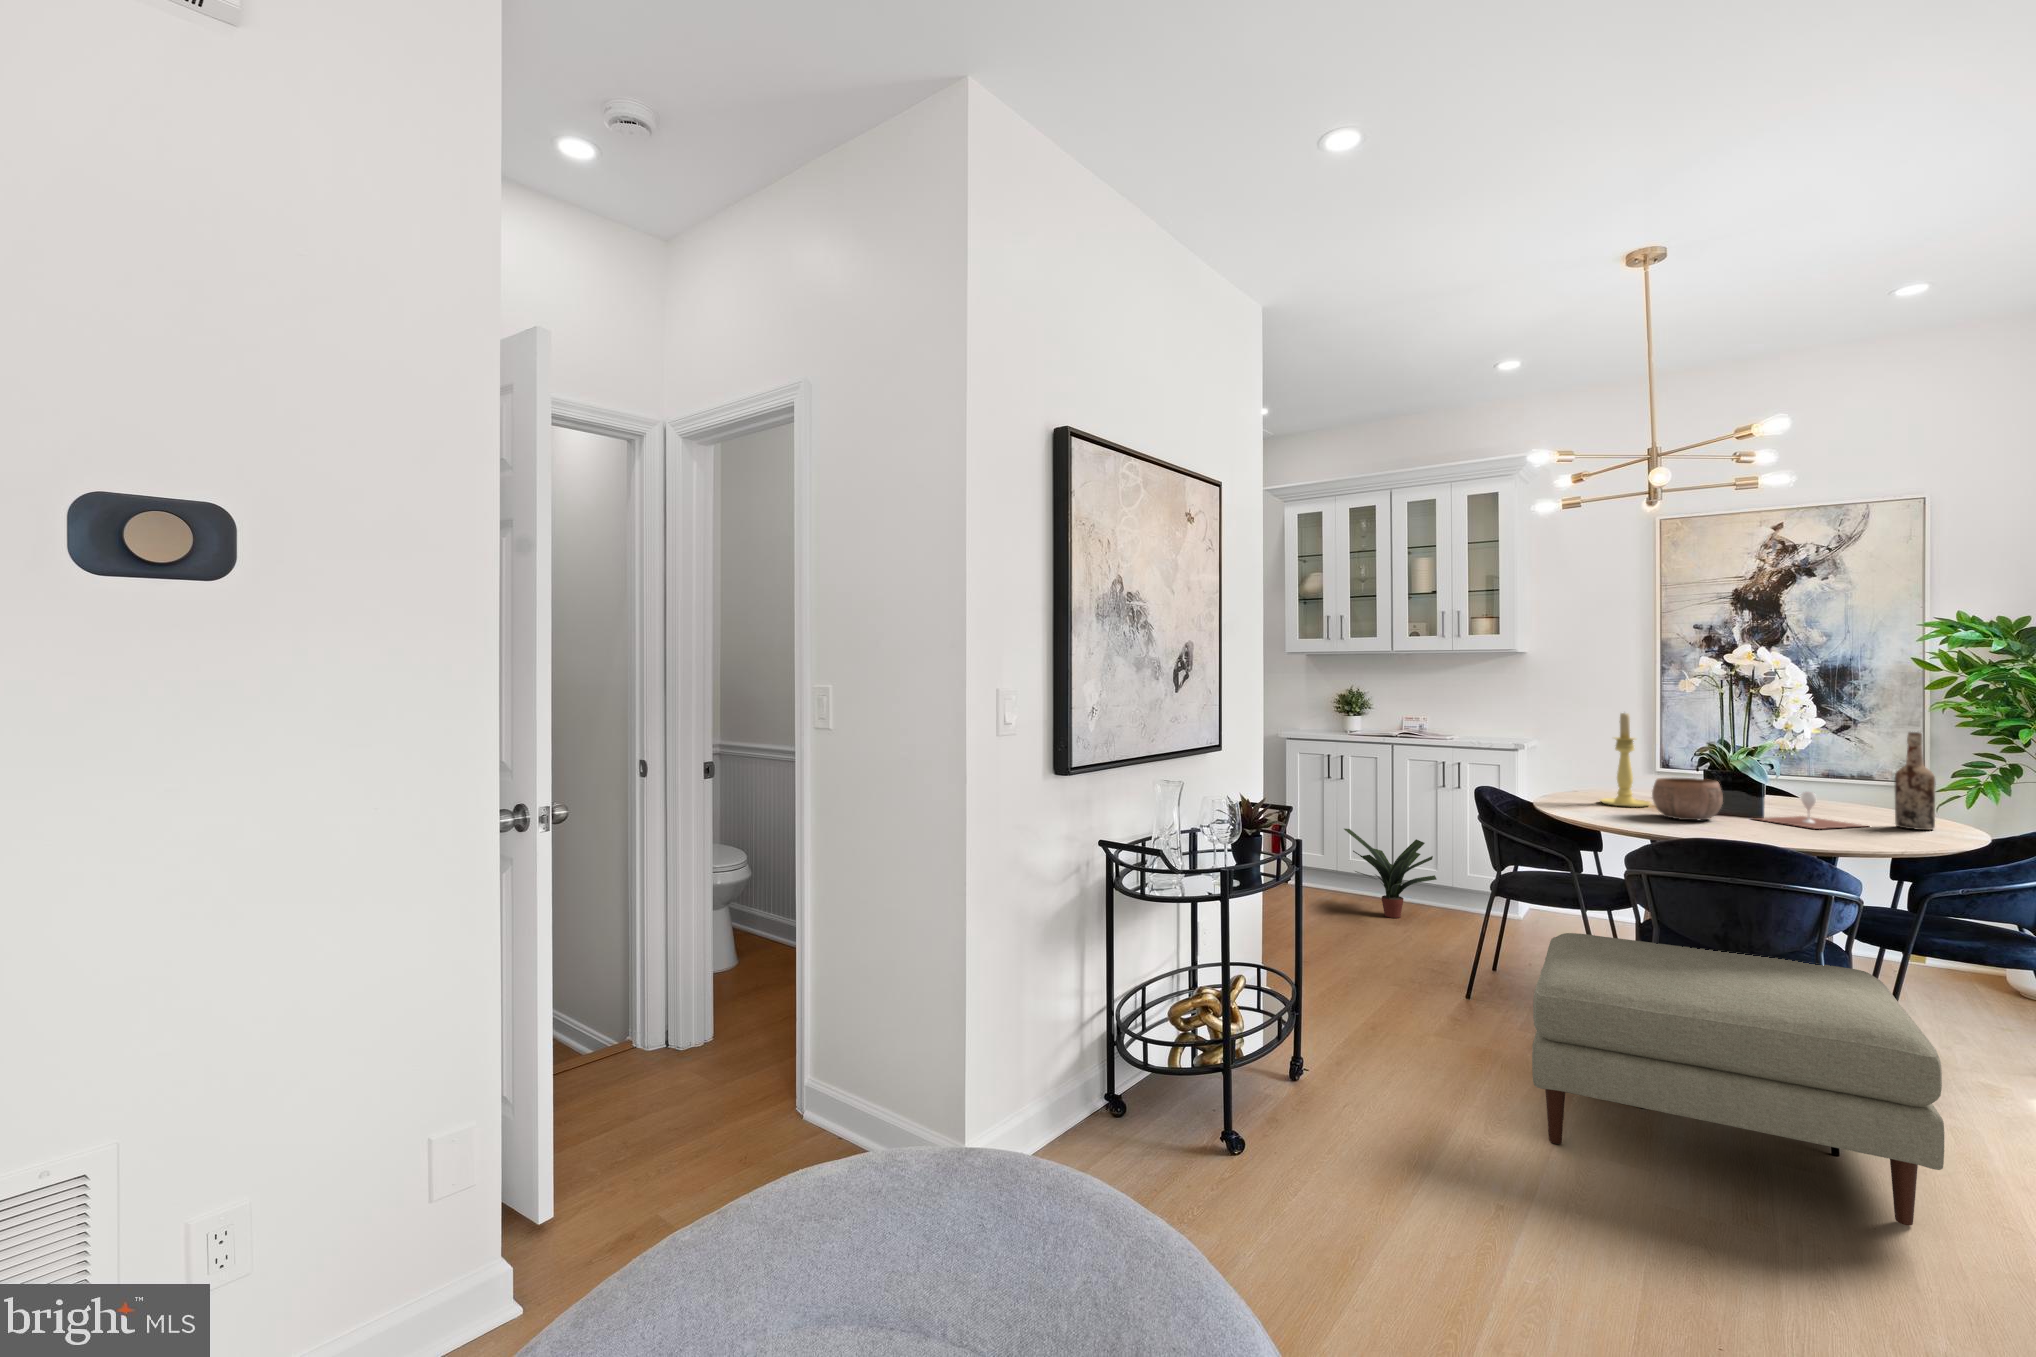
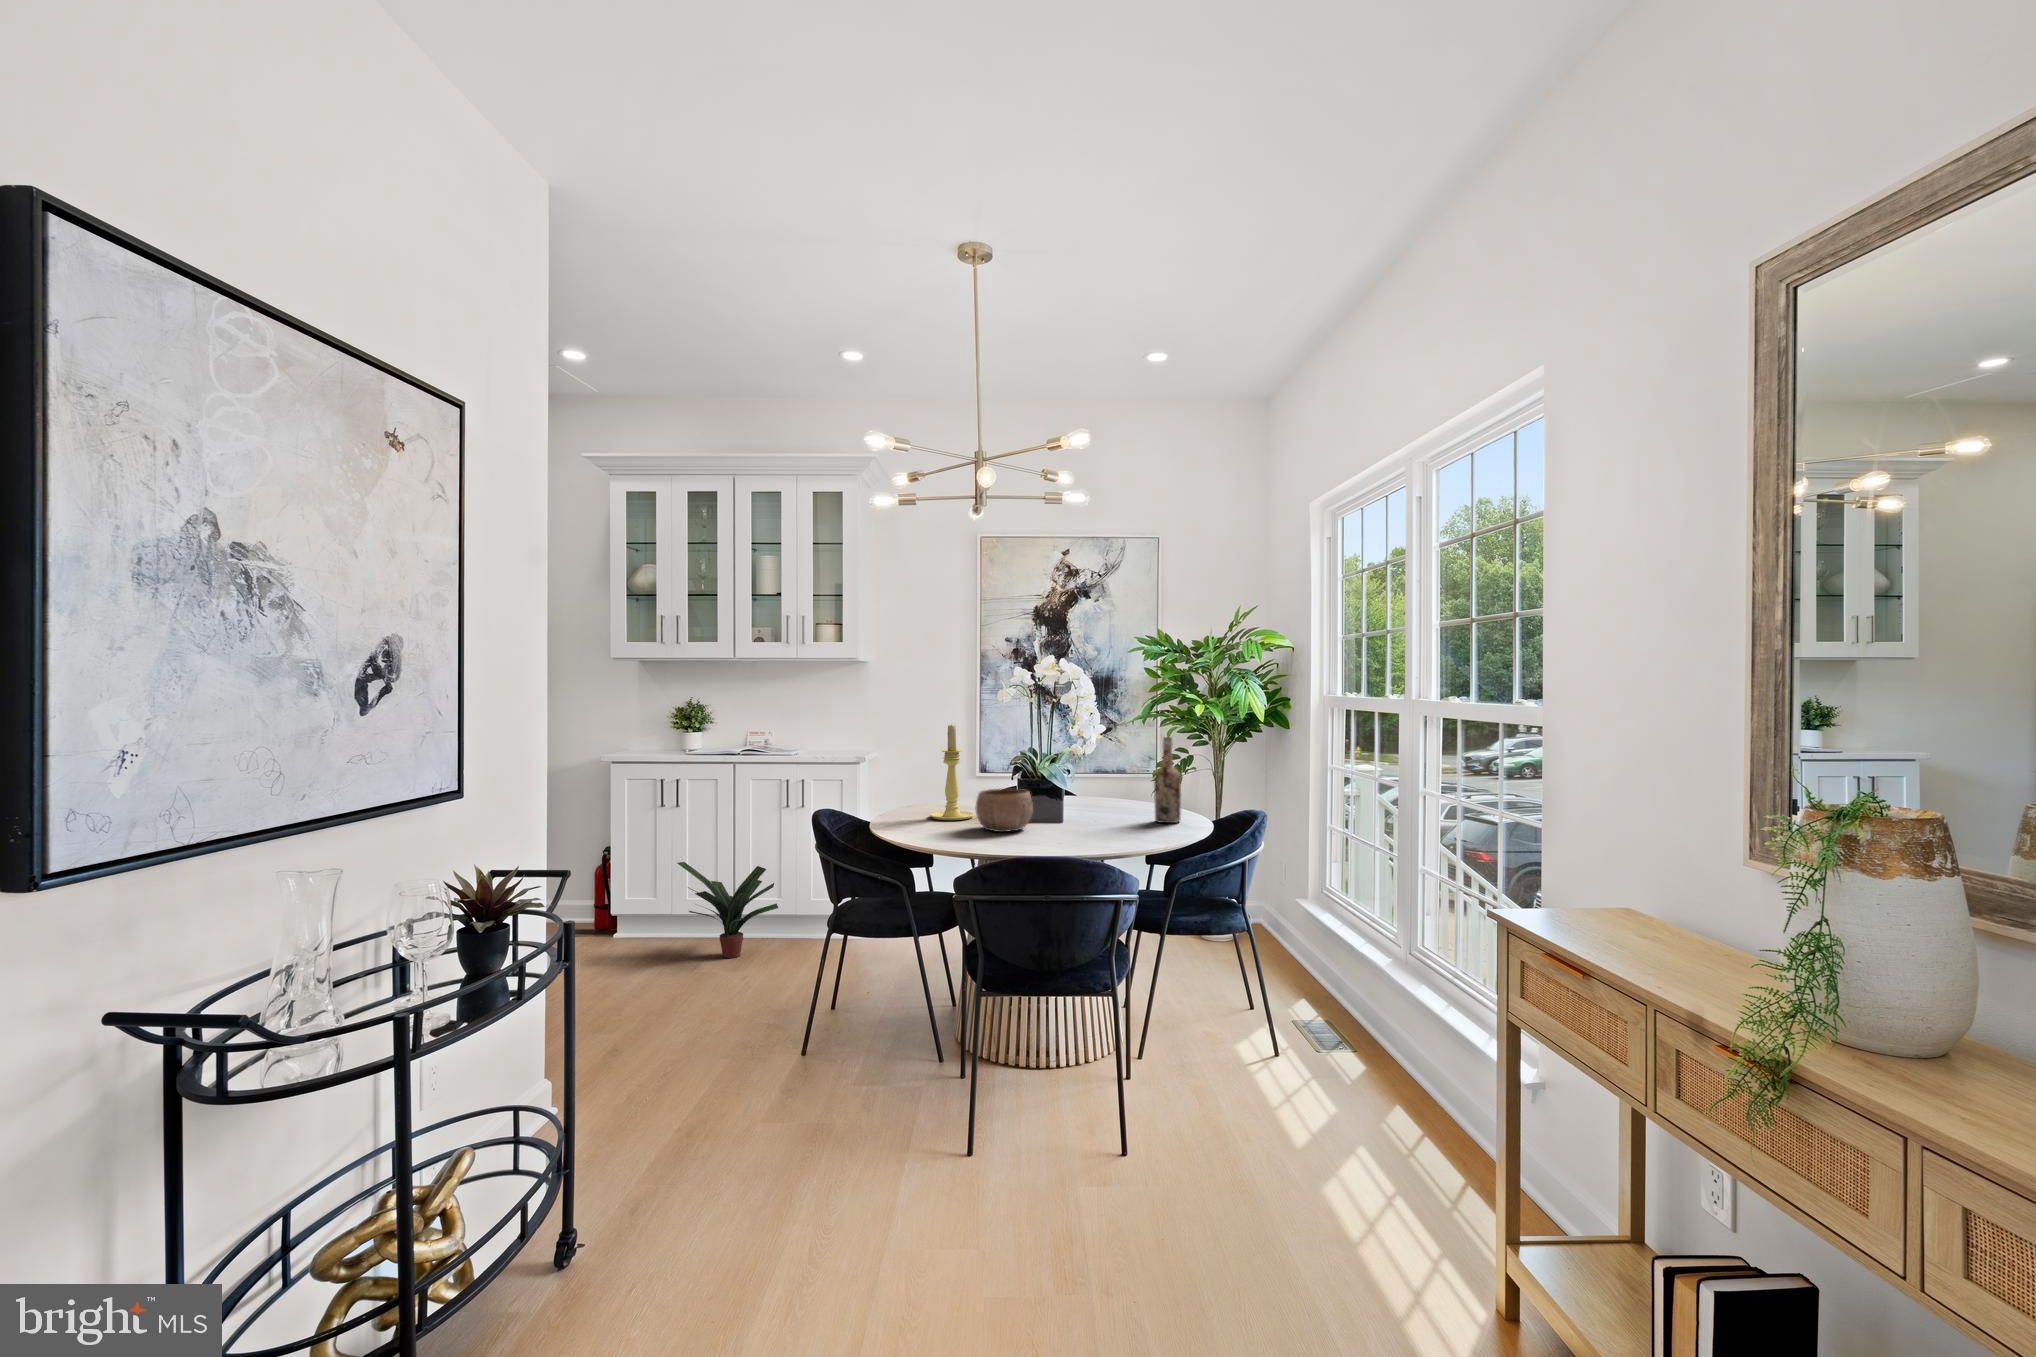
wine glass: present [1757,792,1864,829] -> none [1053,795,1140,831]
ottoman: present [1532,933,1945,1226] -> none [862,964,1208,1231]

